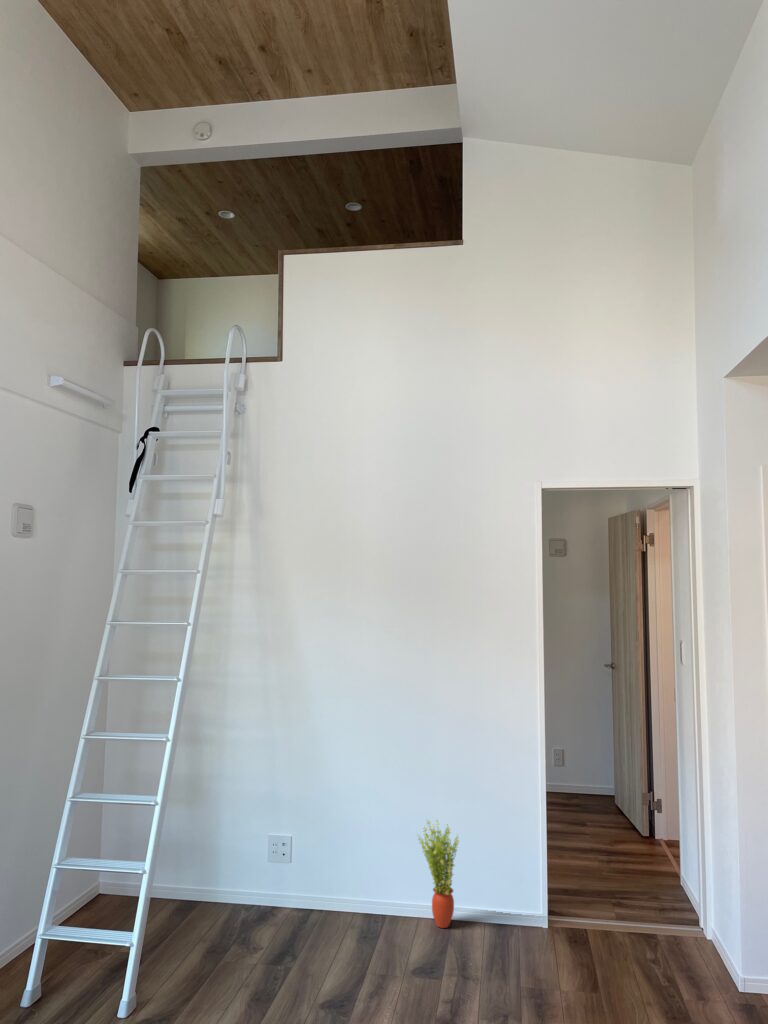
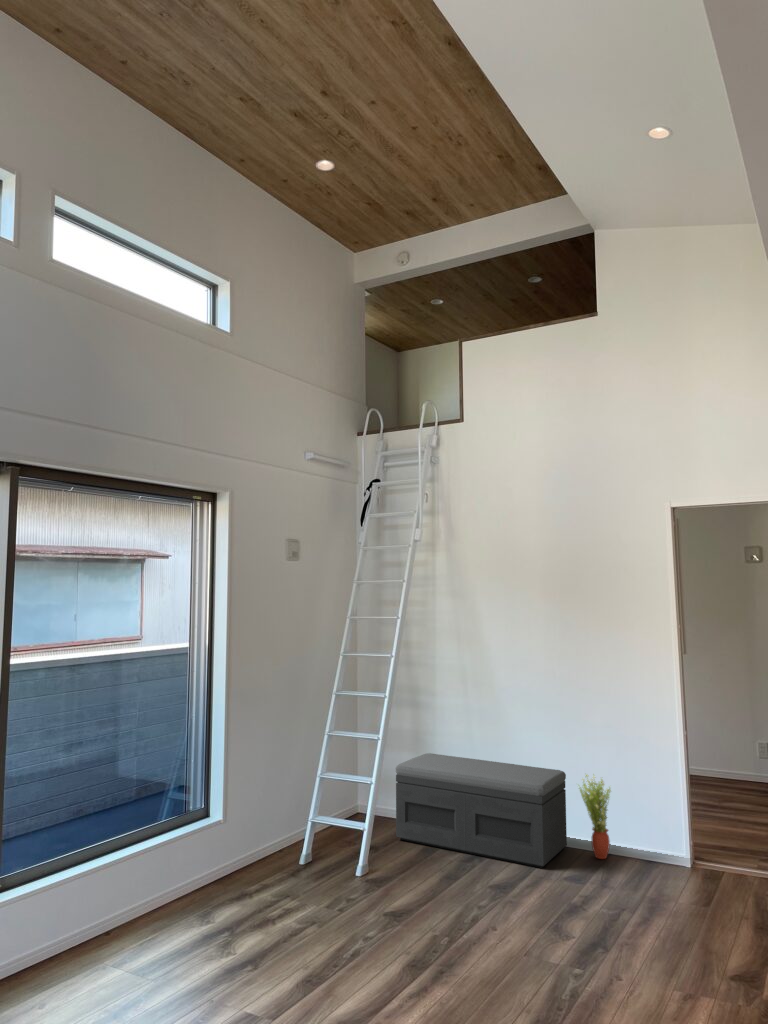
storage bench: none [170,800,400,957] -> present [396,753,567,868]

